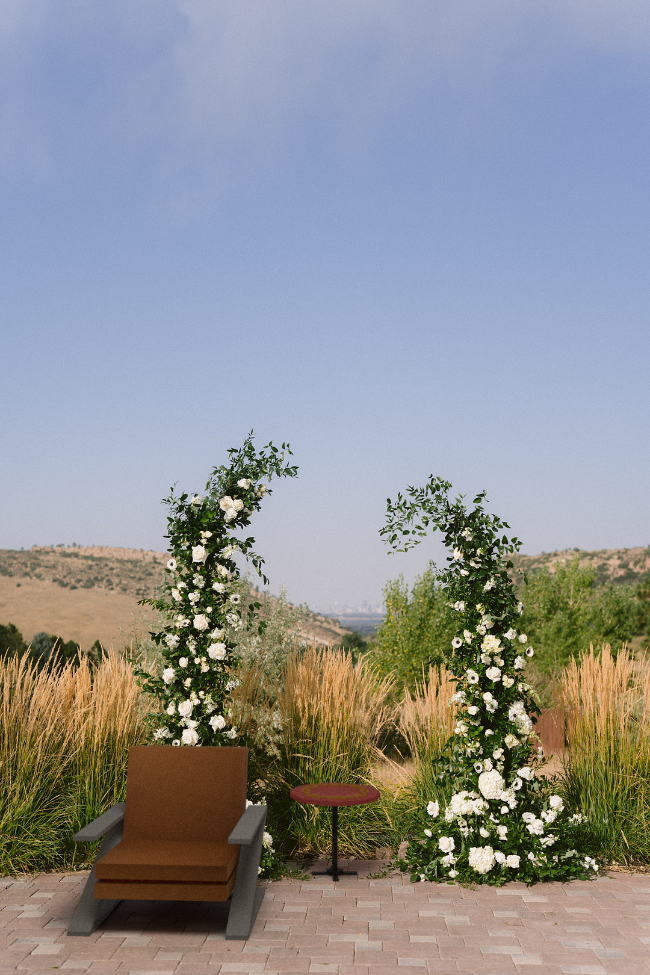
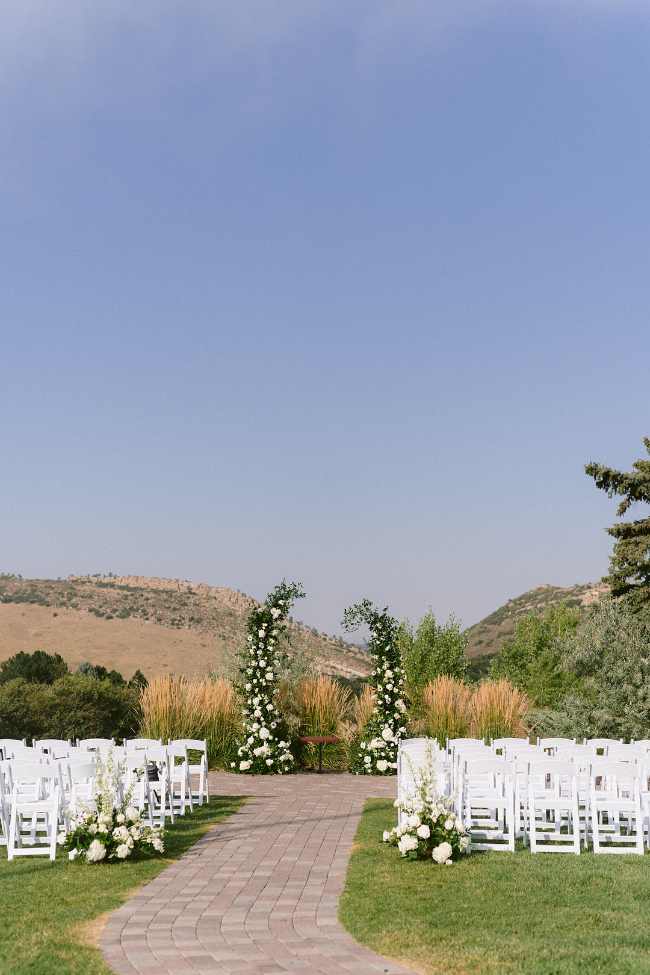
lounge chair: present [67,745,267,941] -> none [217,716,291,783]

